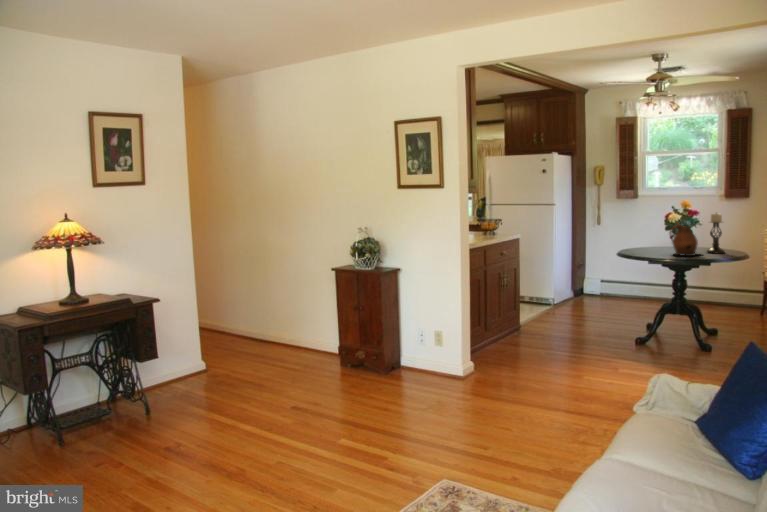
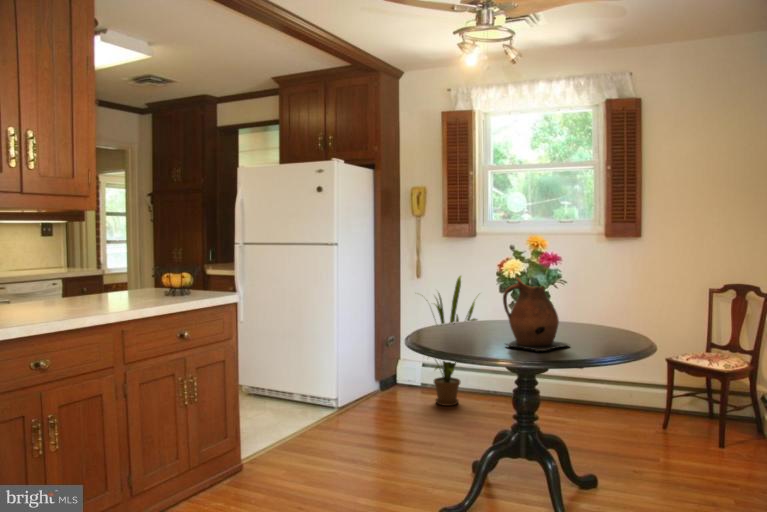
candle holder: present [706,213,725,253] -> none [575,259,612,342]
house plant: none [599,223,645,303] -> present [433,276,477,406]

